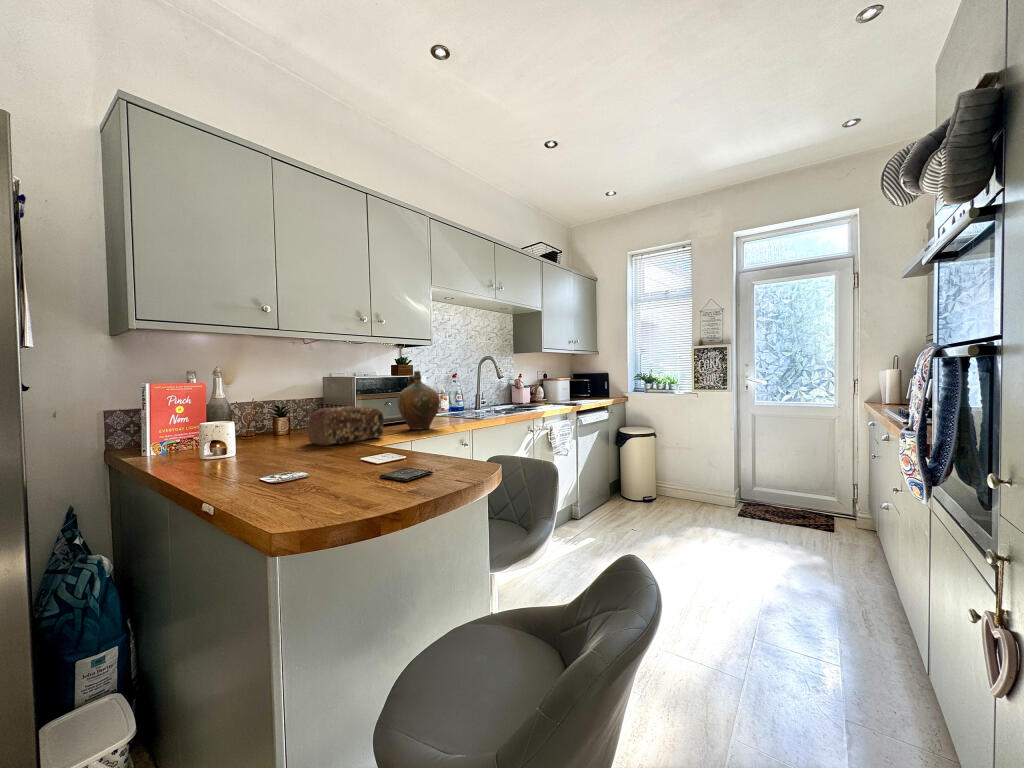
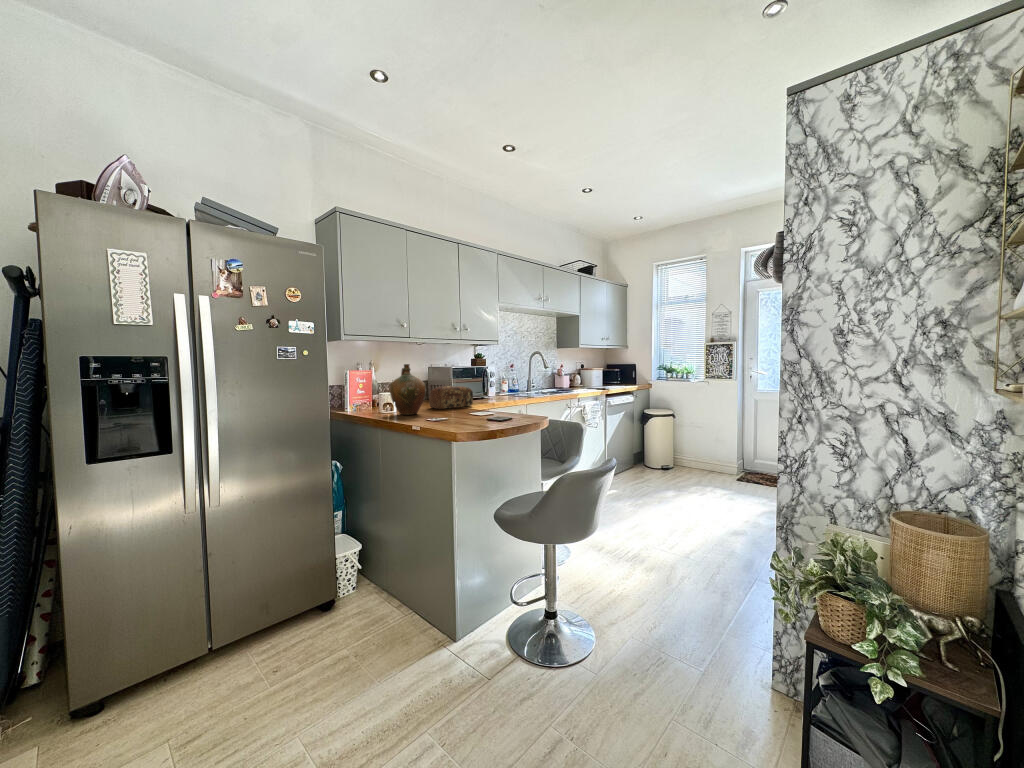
ceramic jug: present [397,371,439,430] -> present [390,364,425,415]

